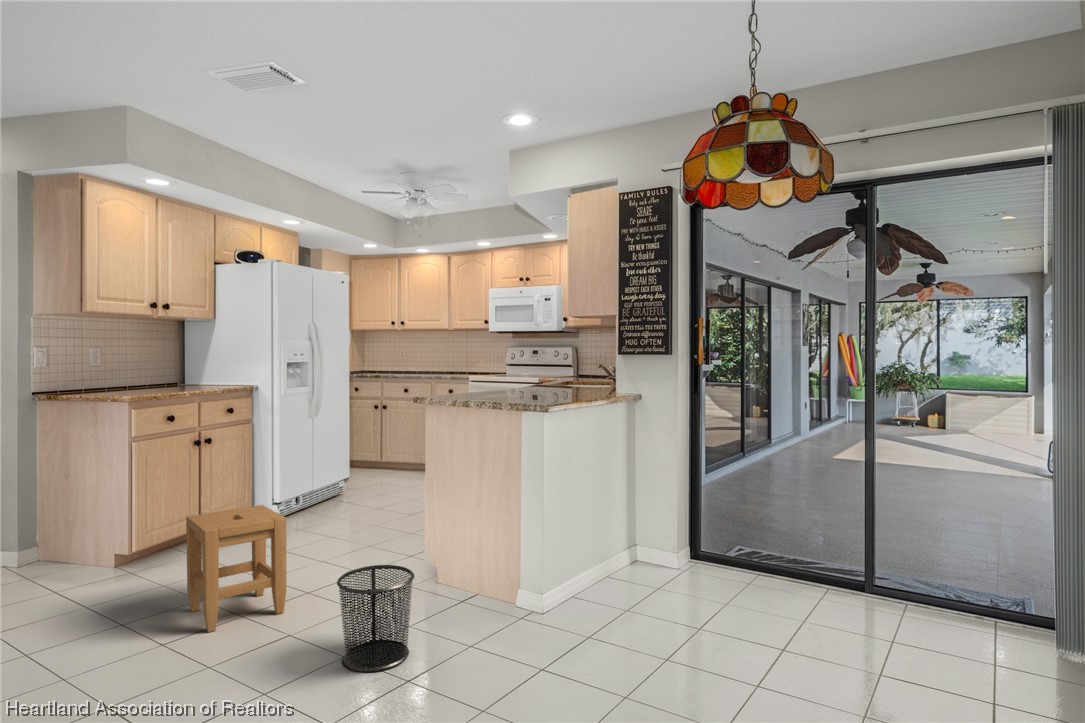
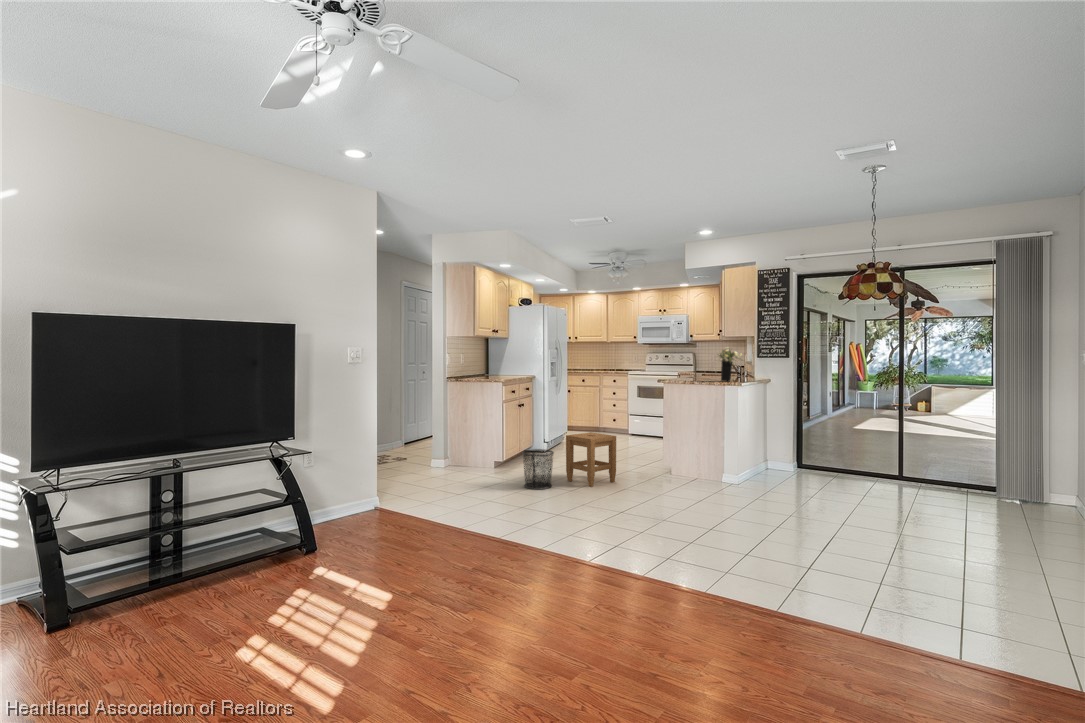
flower arrangement: none [505,334,560,403] -> present [719,347,742,381]
waste bin: present [337,565,414,672] -> present [522,449,554,489]

